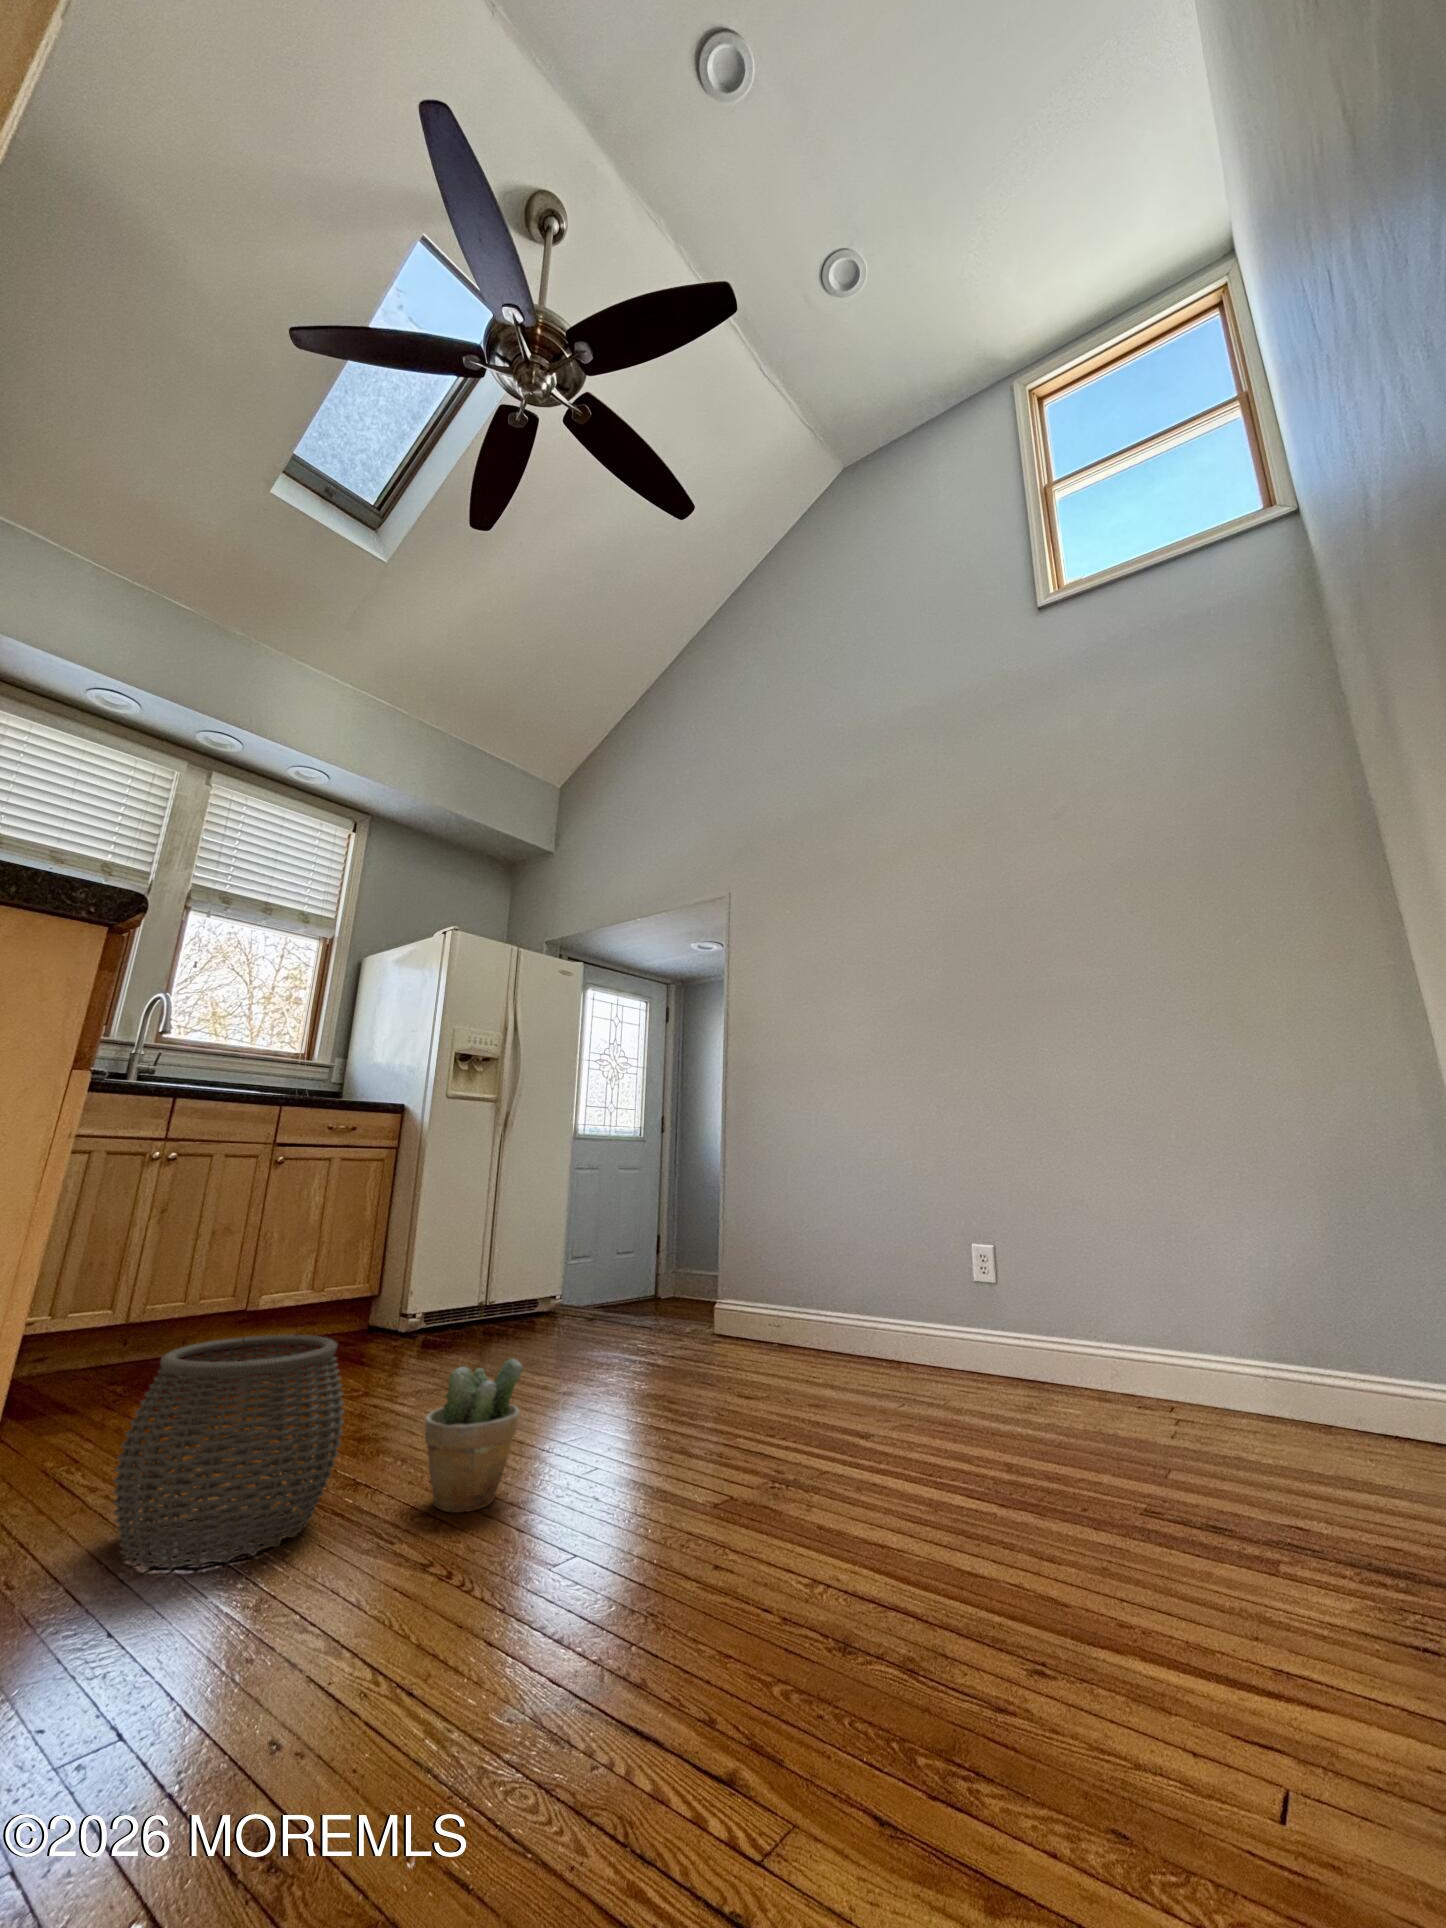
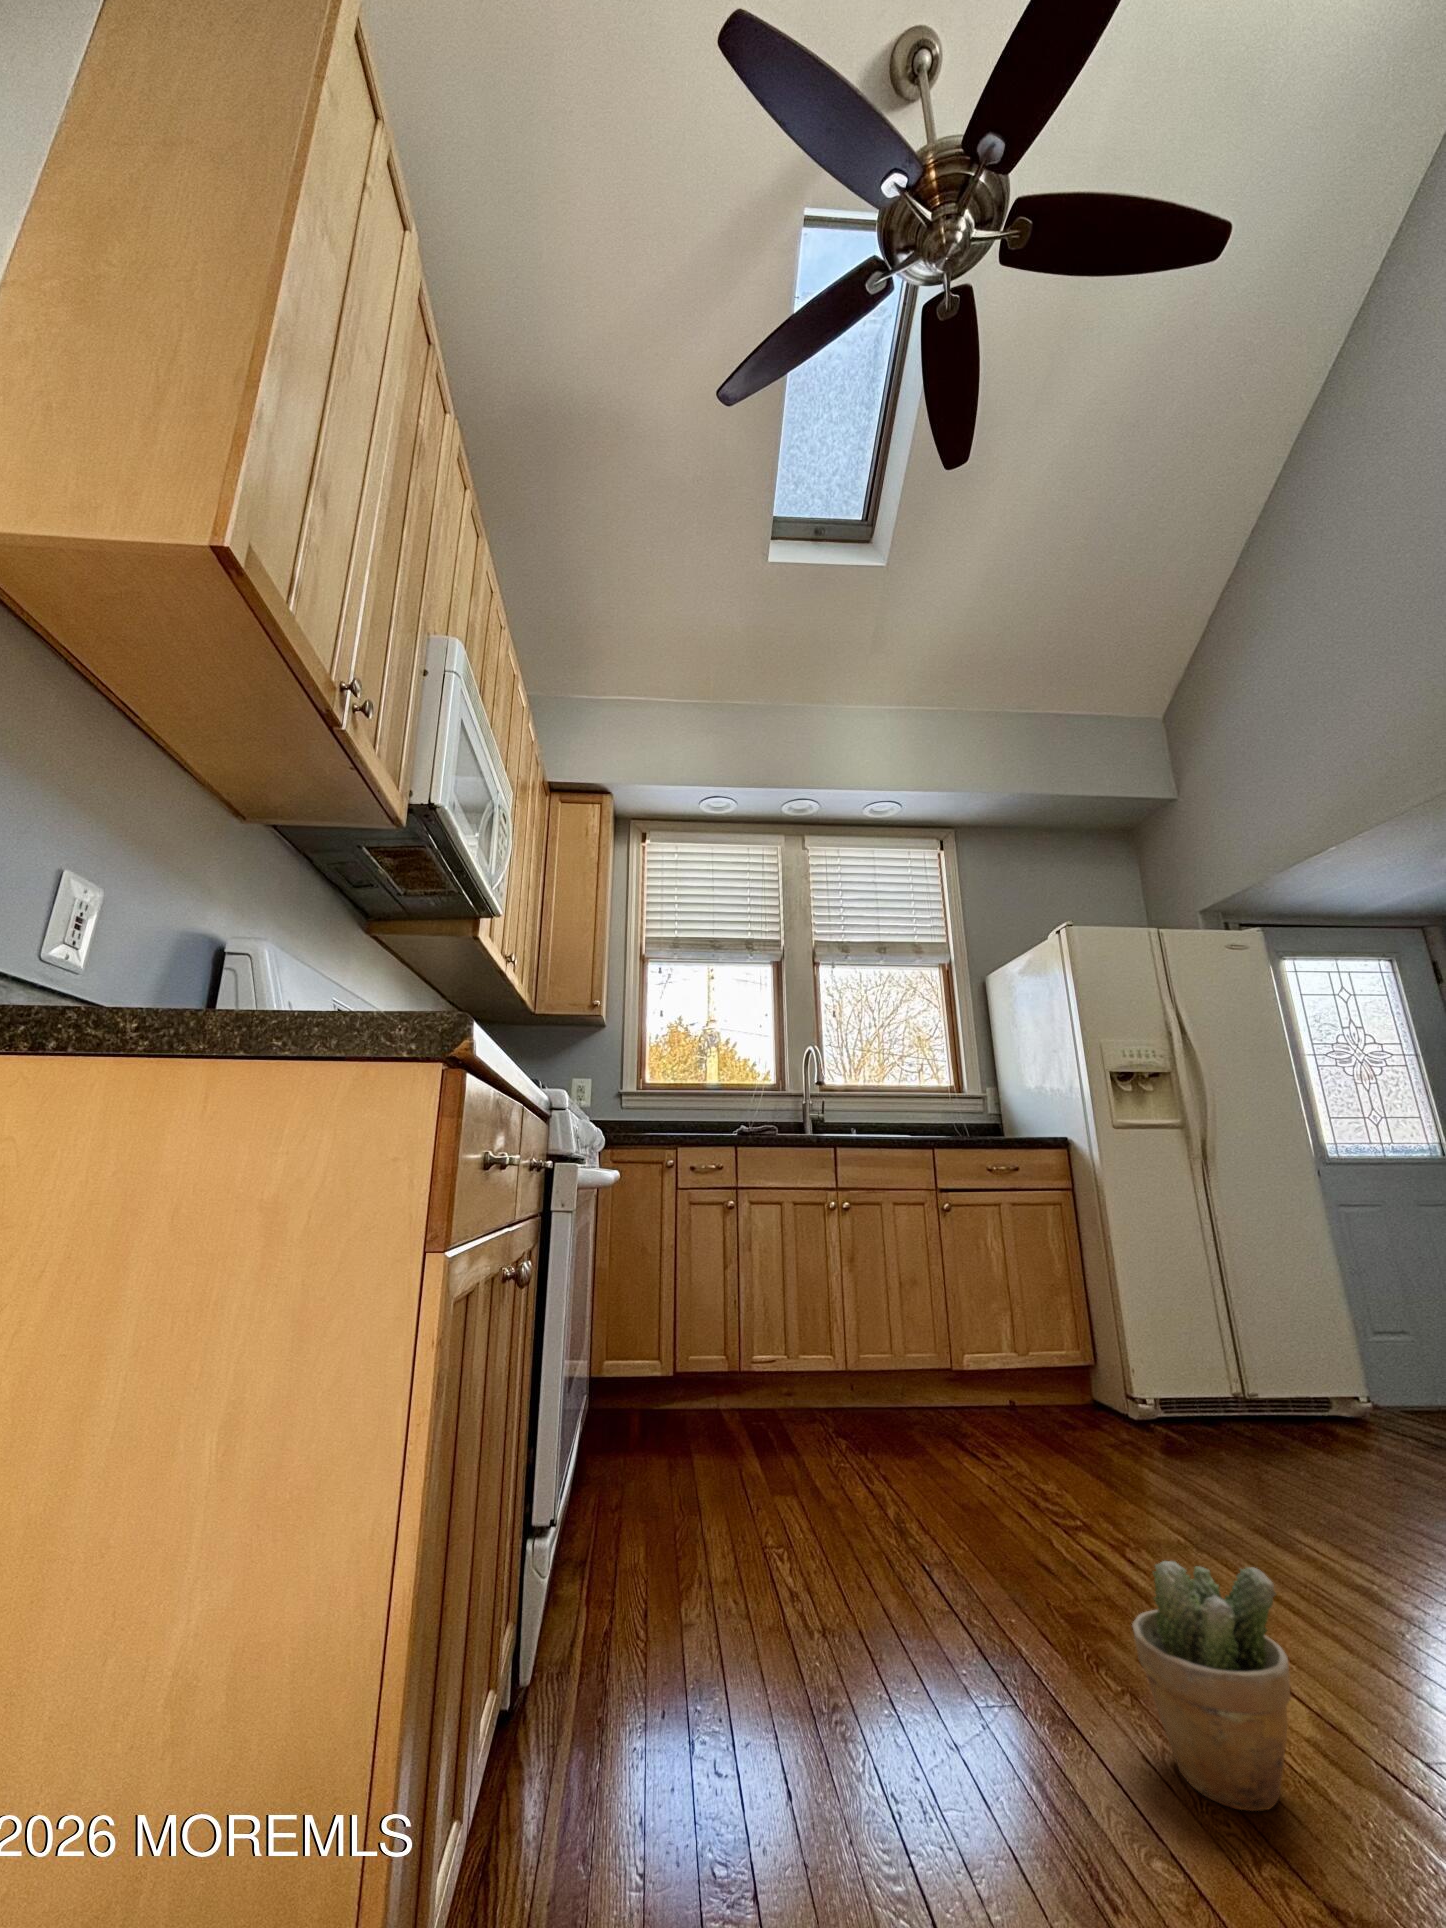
woven basket: present [113,1335,344,1570] -> none [788,1450,1023,1760]

